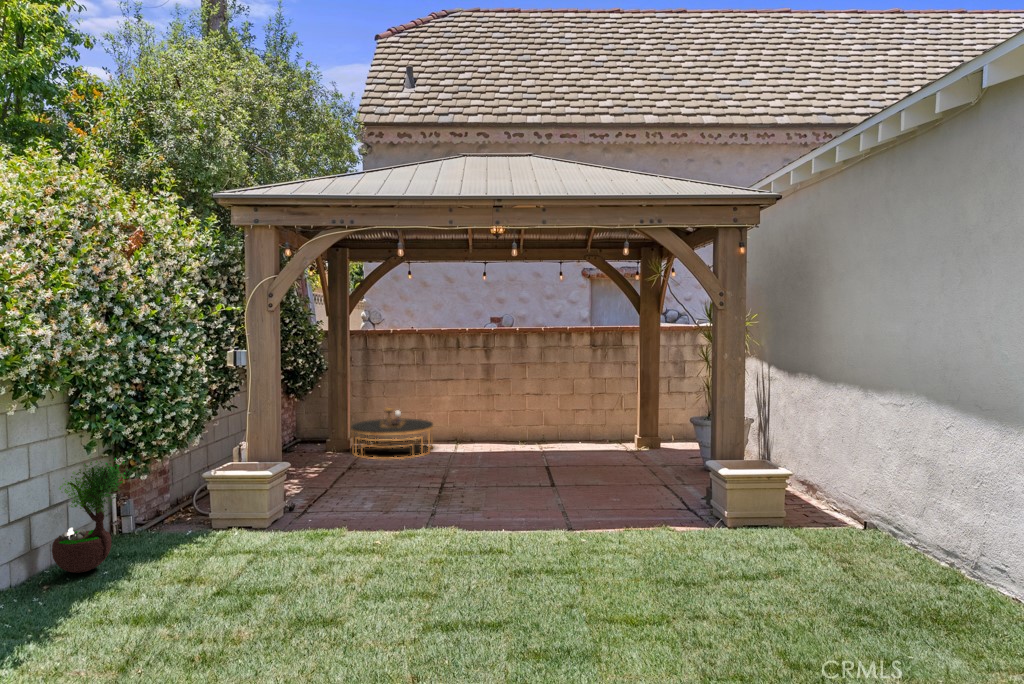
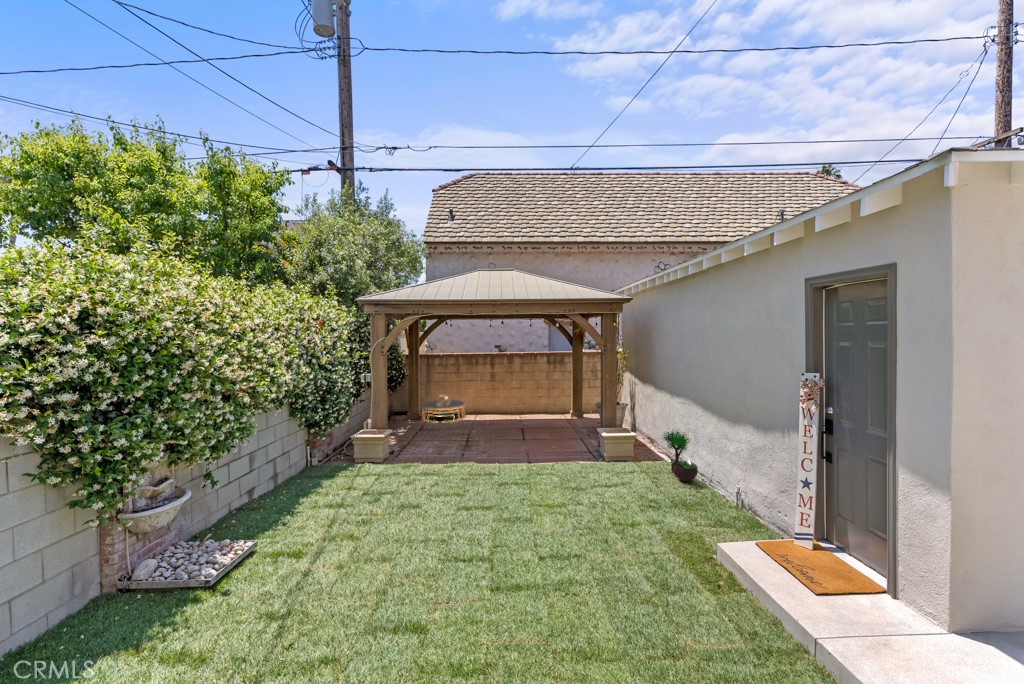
potted tree: present [52,458,128,573] -> present [664,430,698,481]

